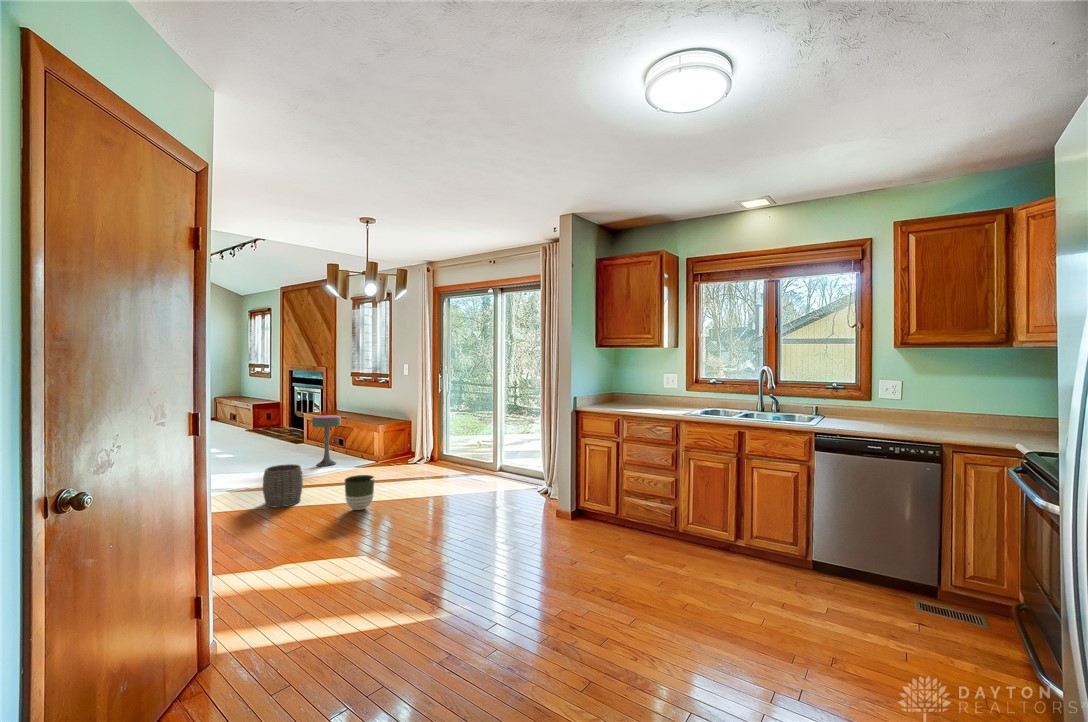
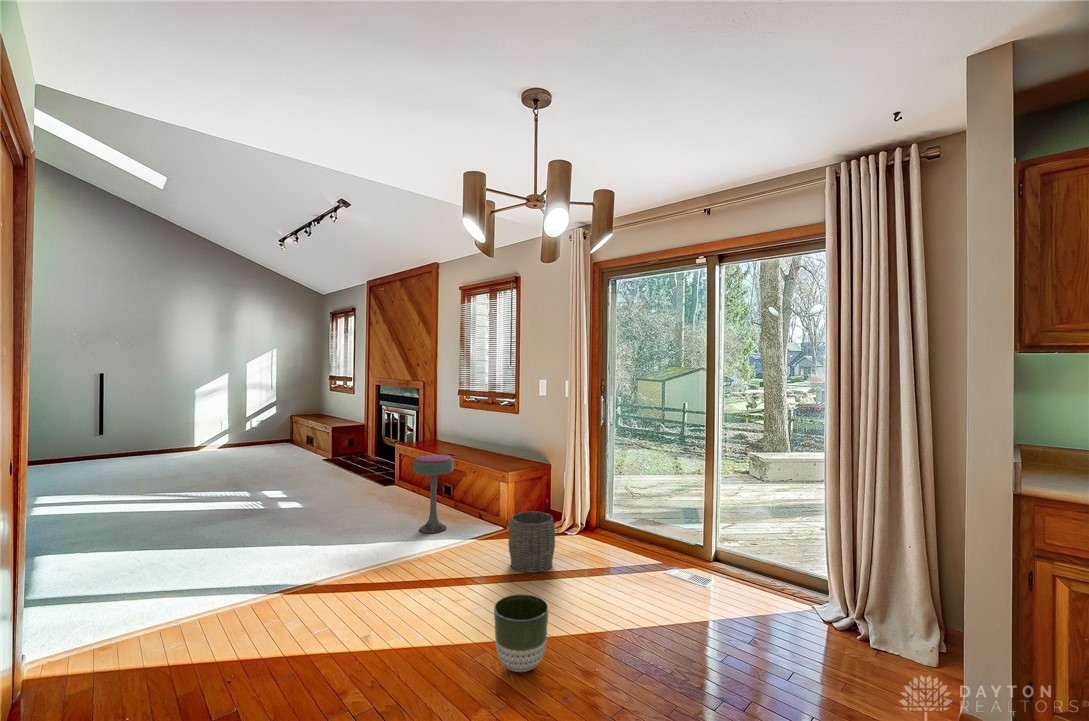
woven basket: present [263,464,303,507] -> present [508,511,555,573]

